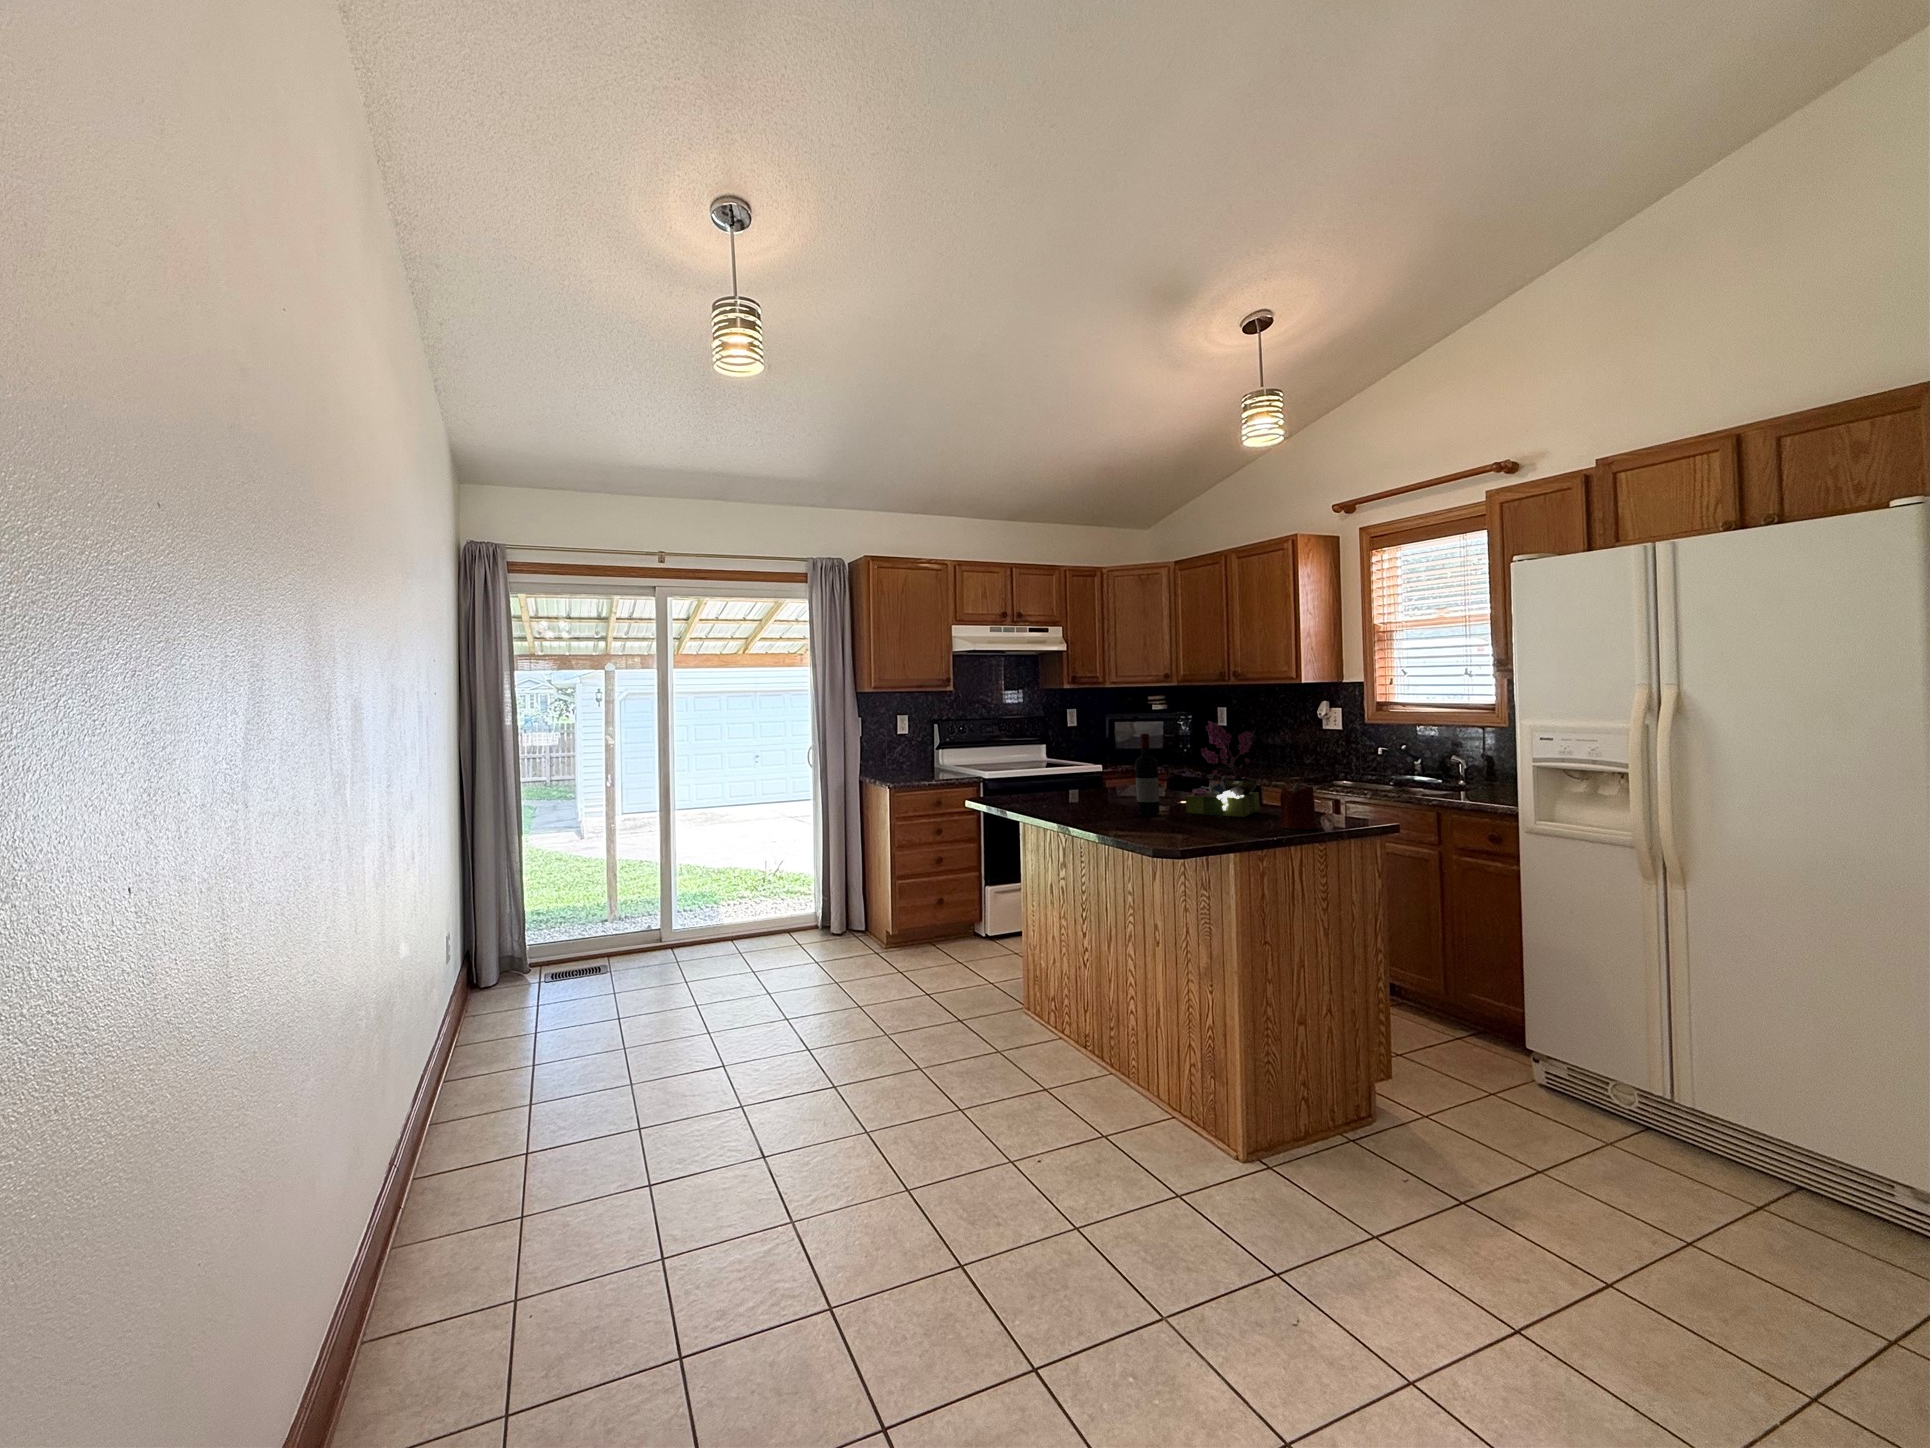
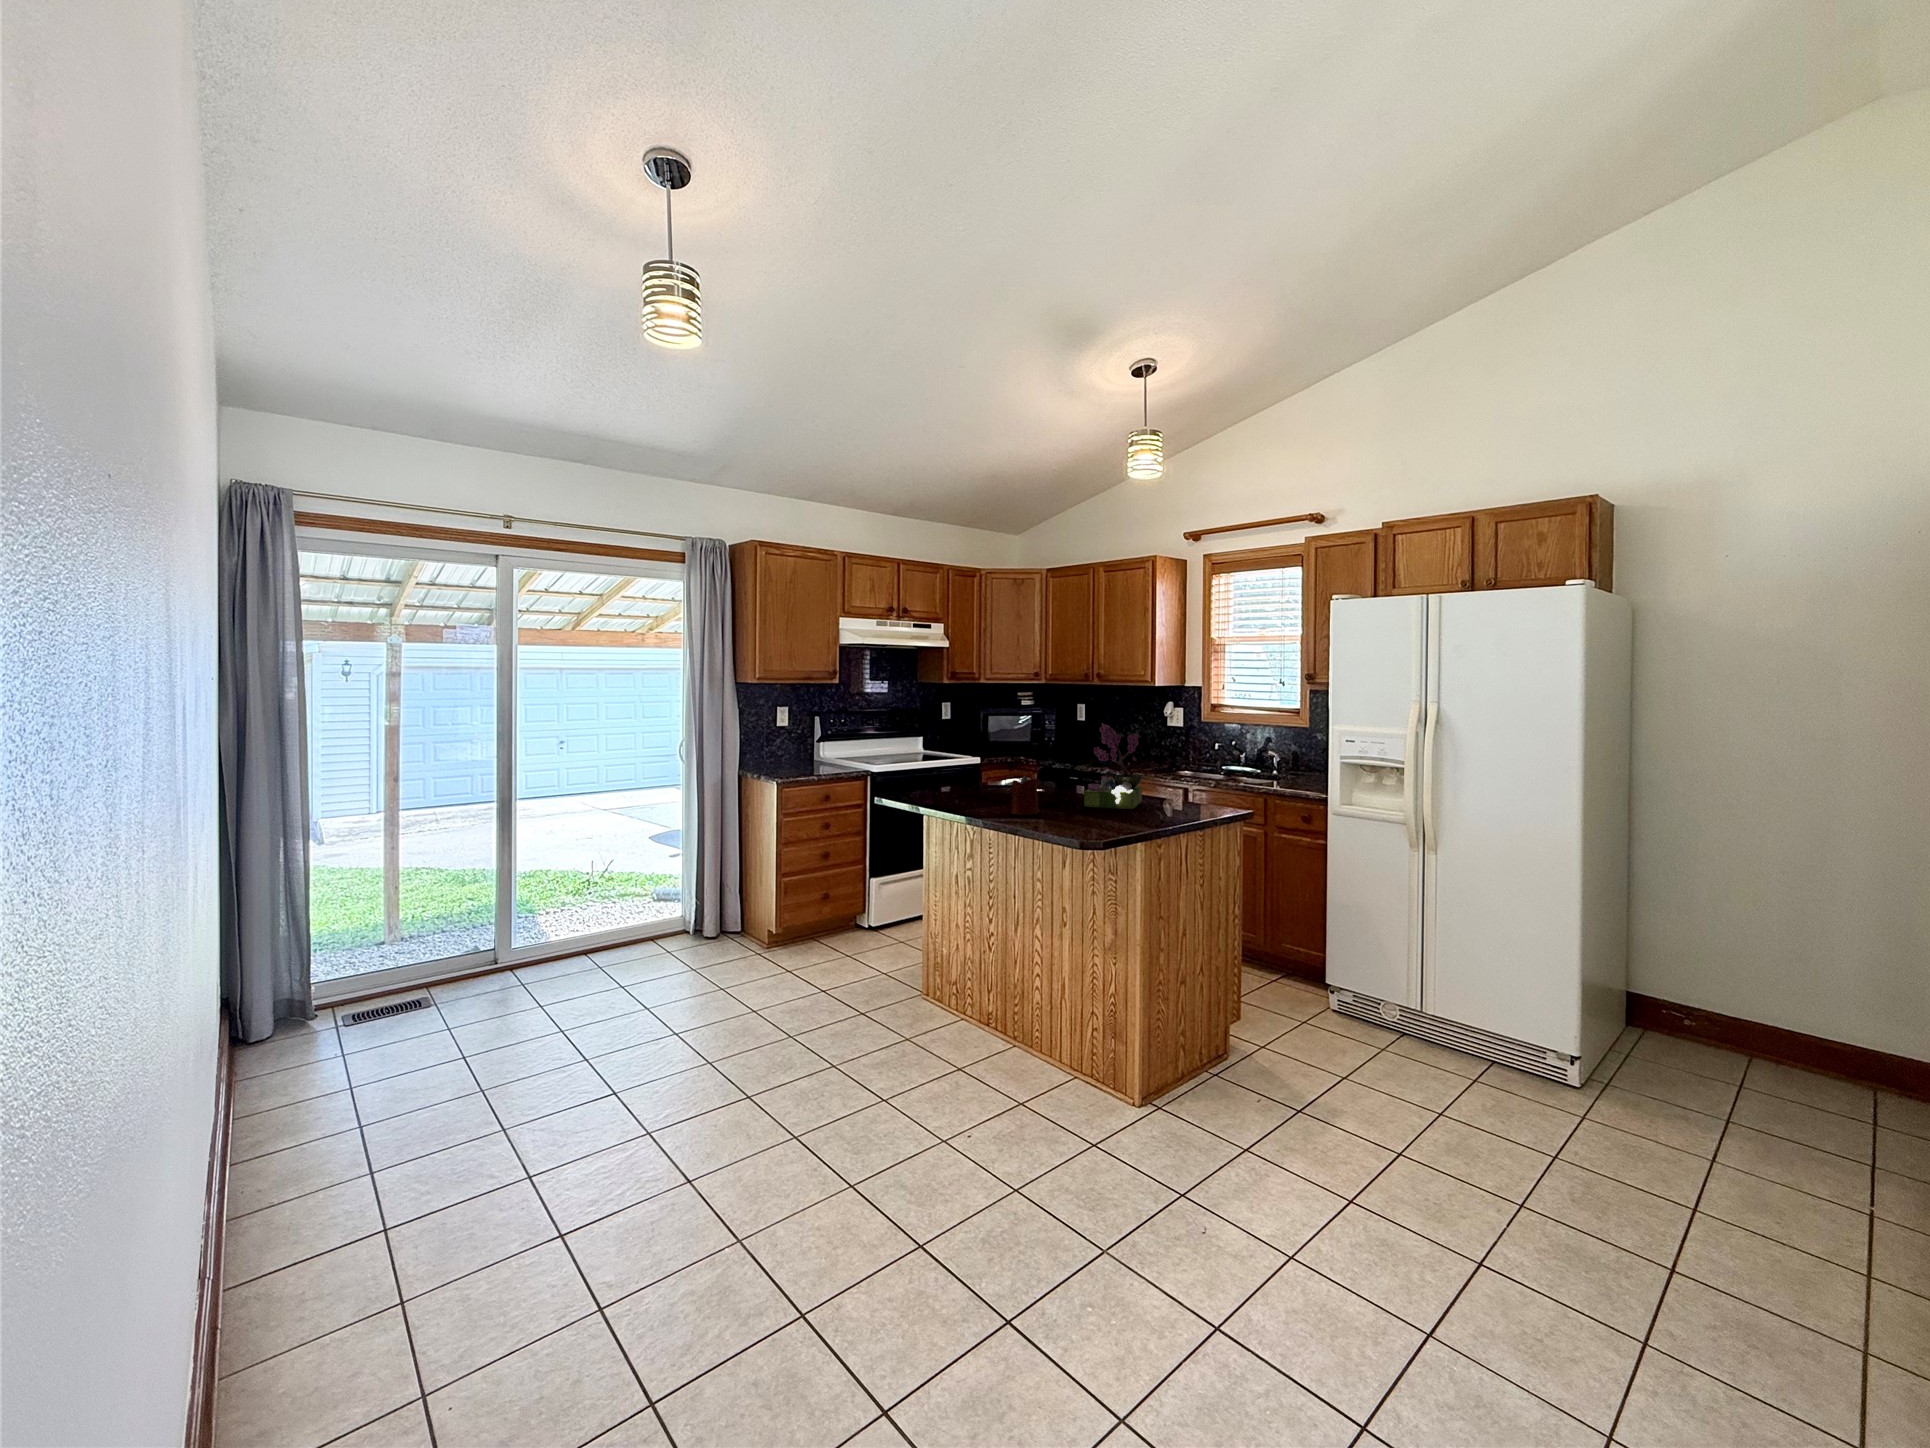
wine bottle: present [1135,734,1159,816] -> none [1044,736,1065,811]
candle: present [1280,783,1316,830] -> present [1011,775,1038,815]

